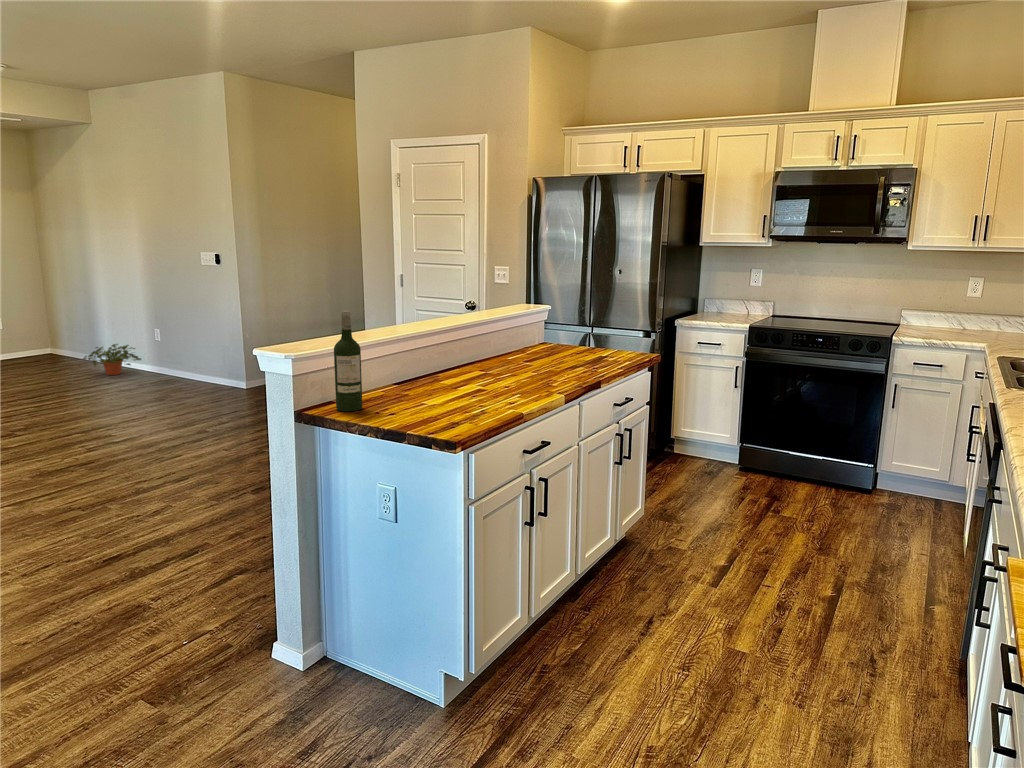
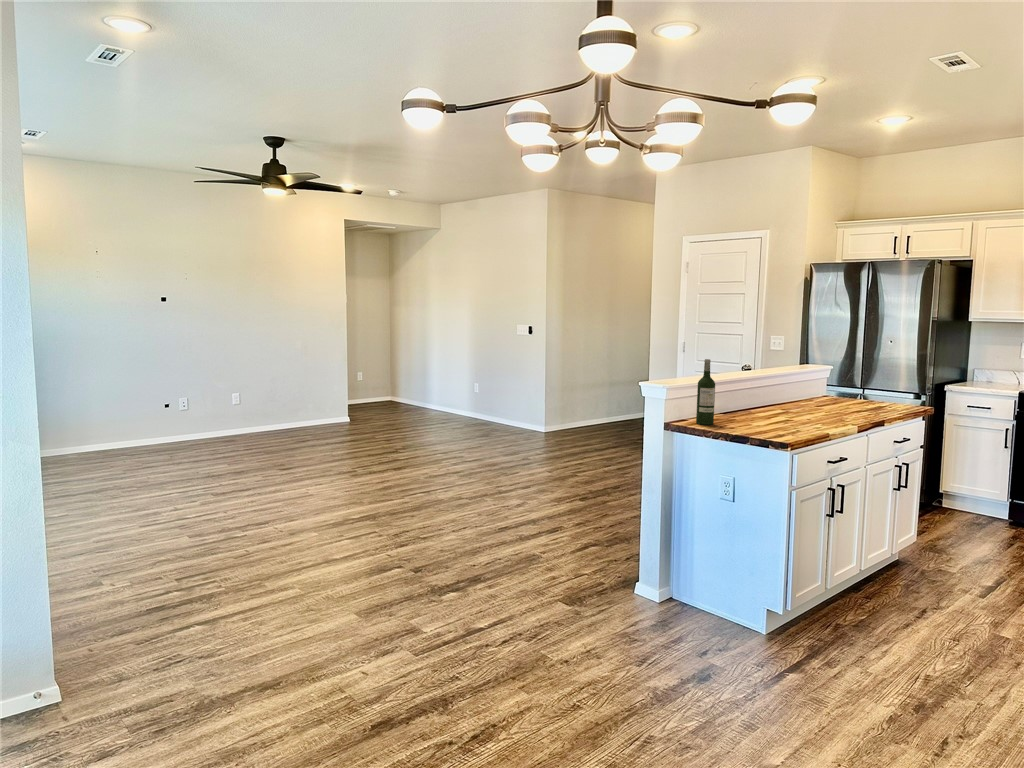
potted plant: present [83,344,141,375] -> none [424,393,464,417]

